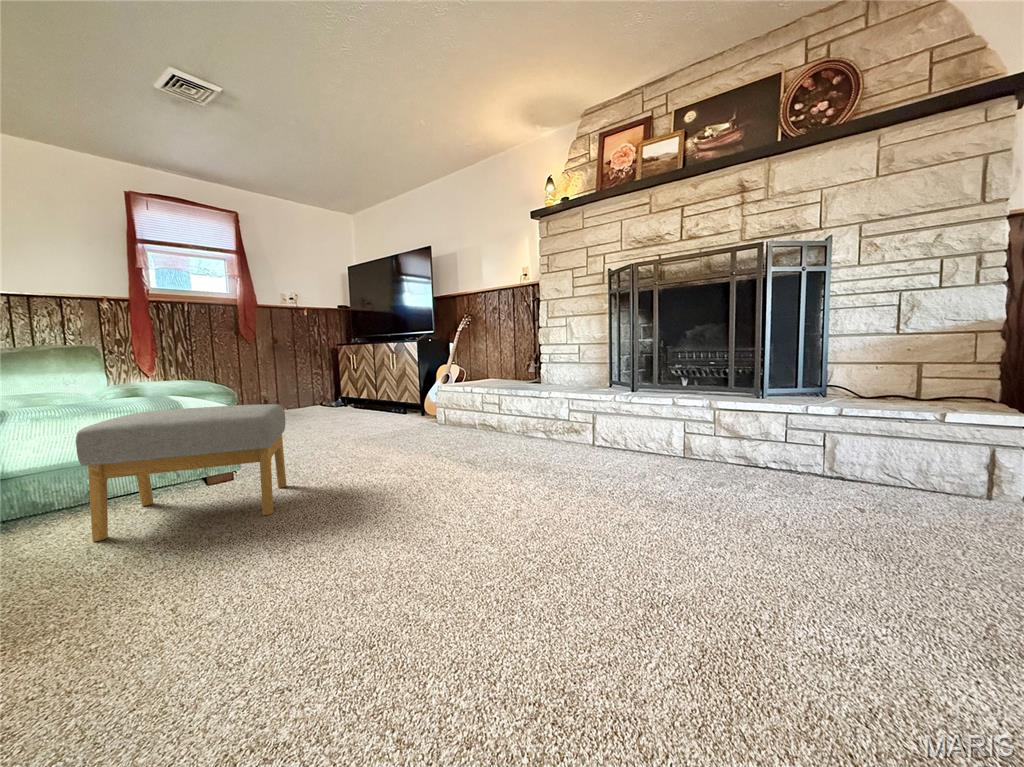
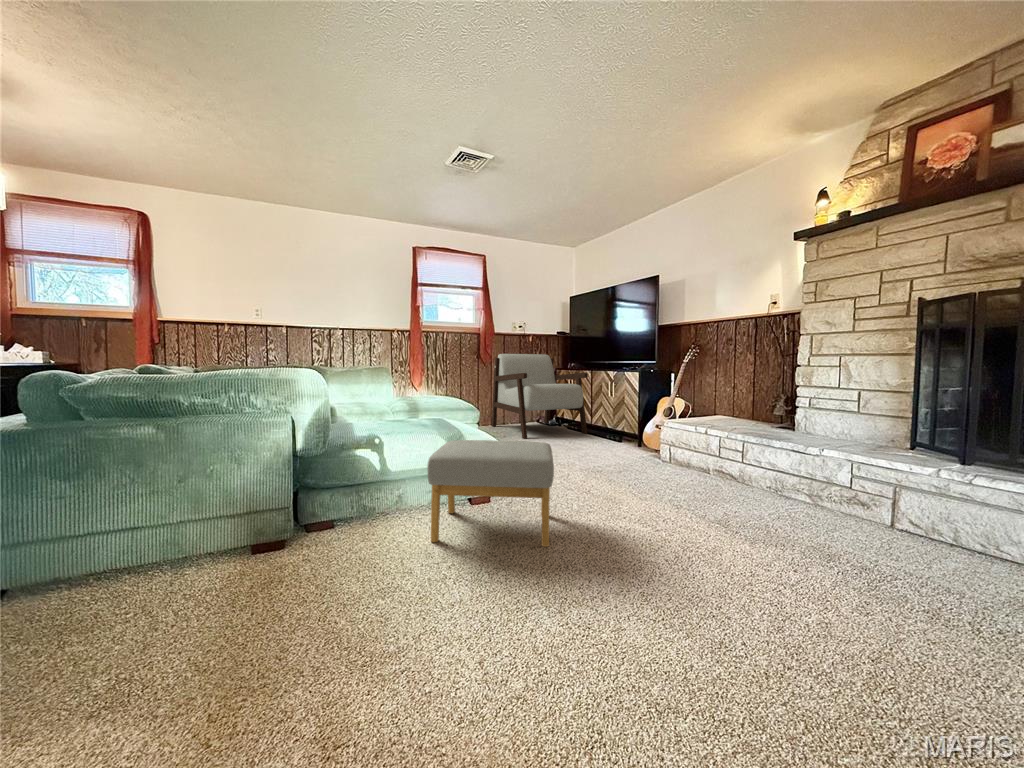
armchair: none [257,328,373,421] -> present [492,354,588,439]

